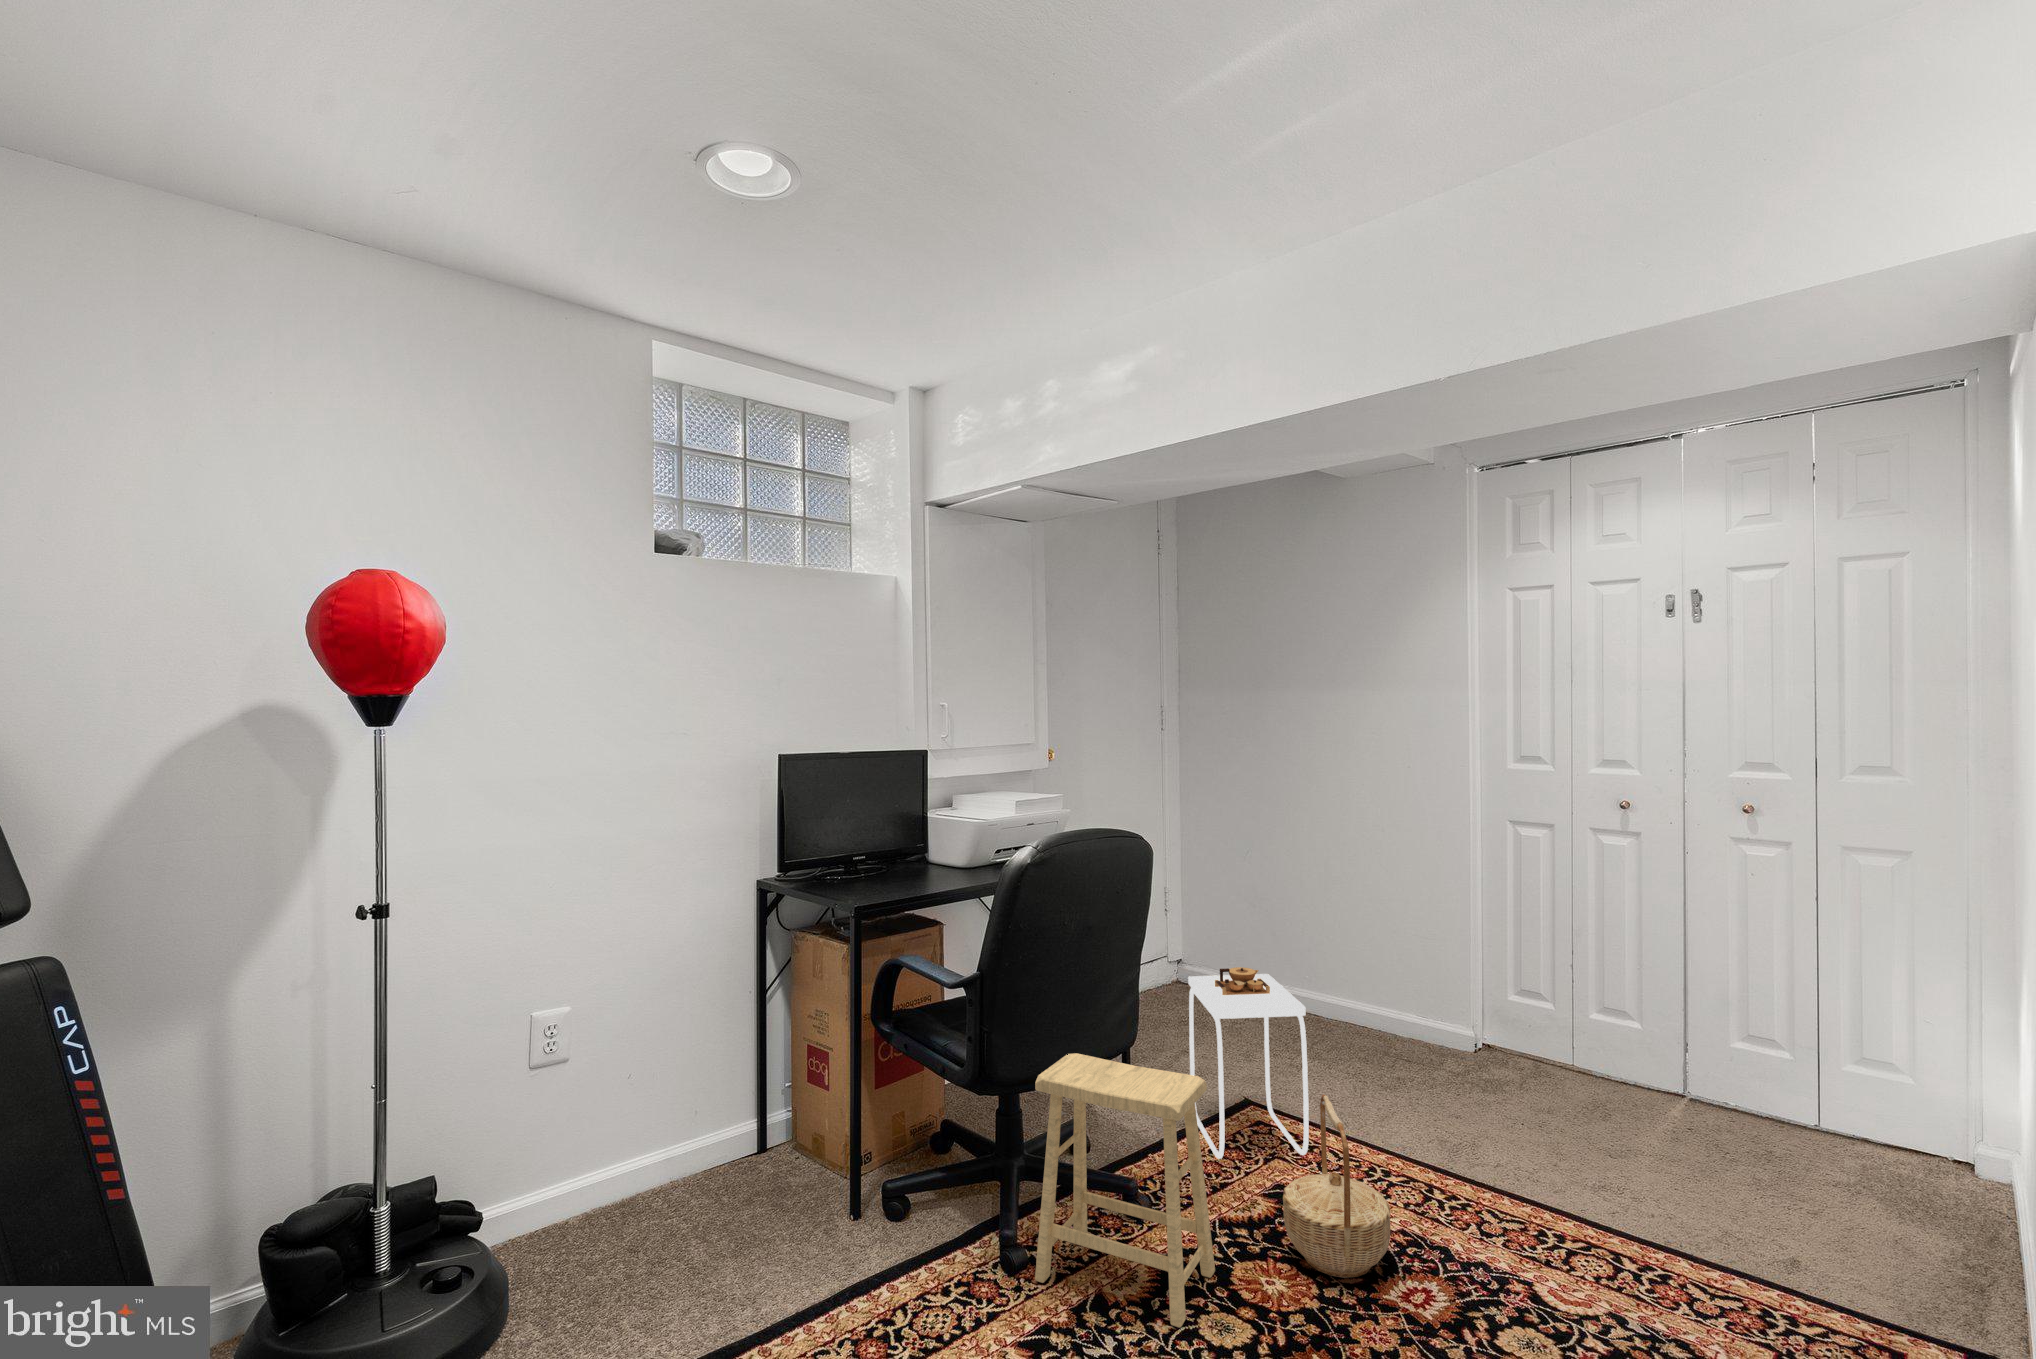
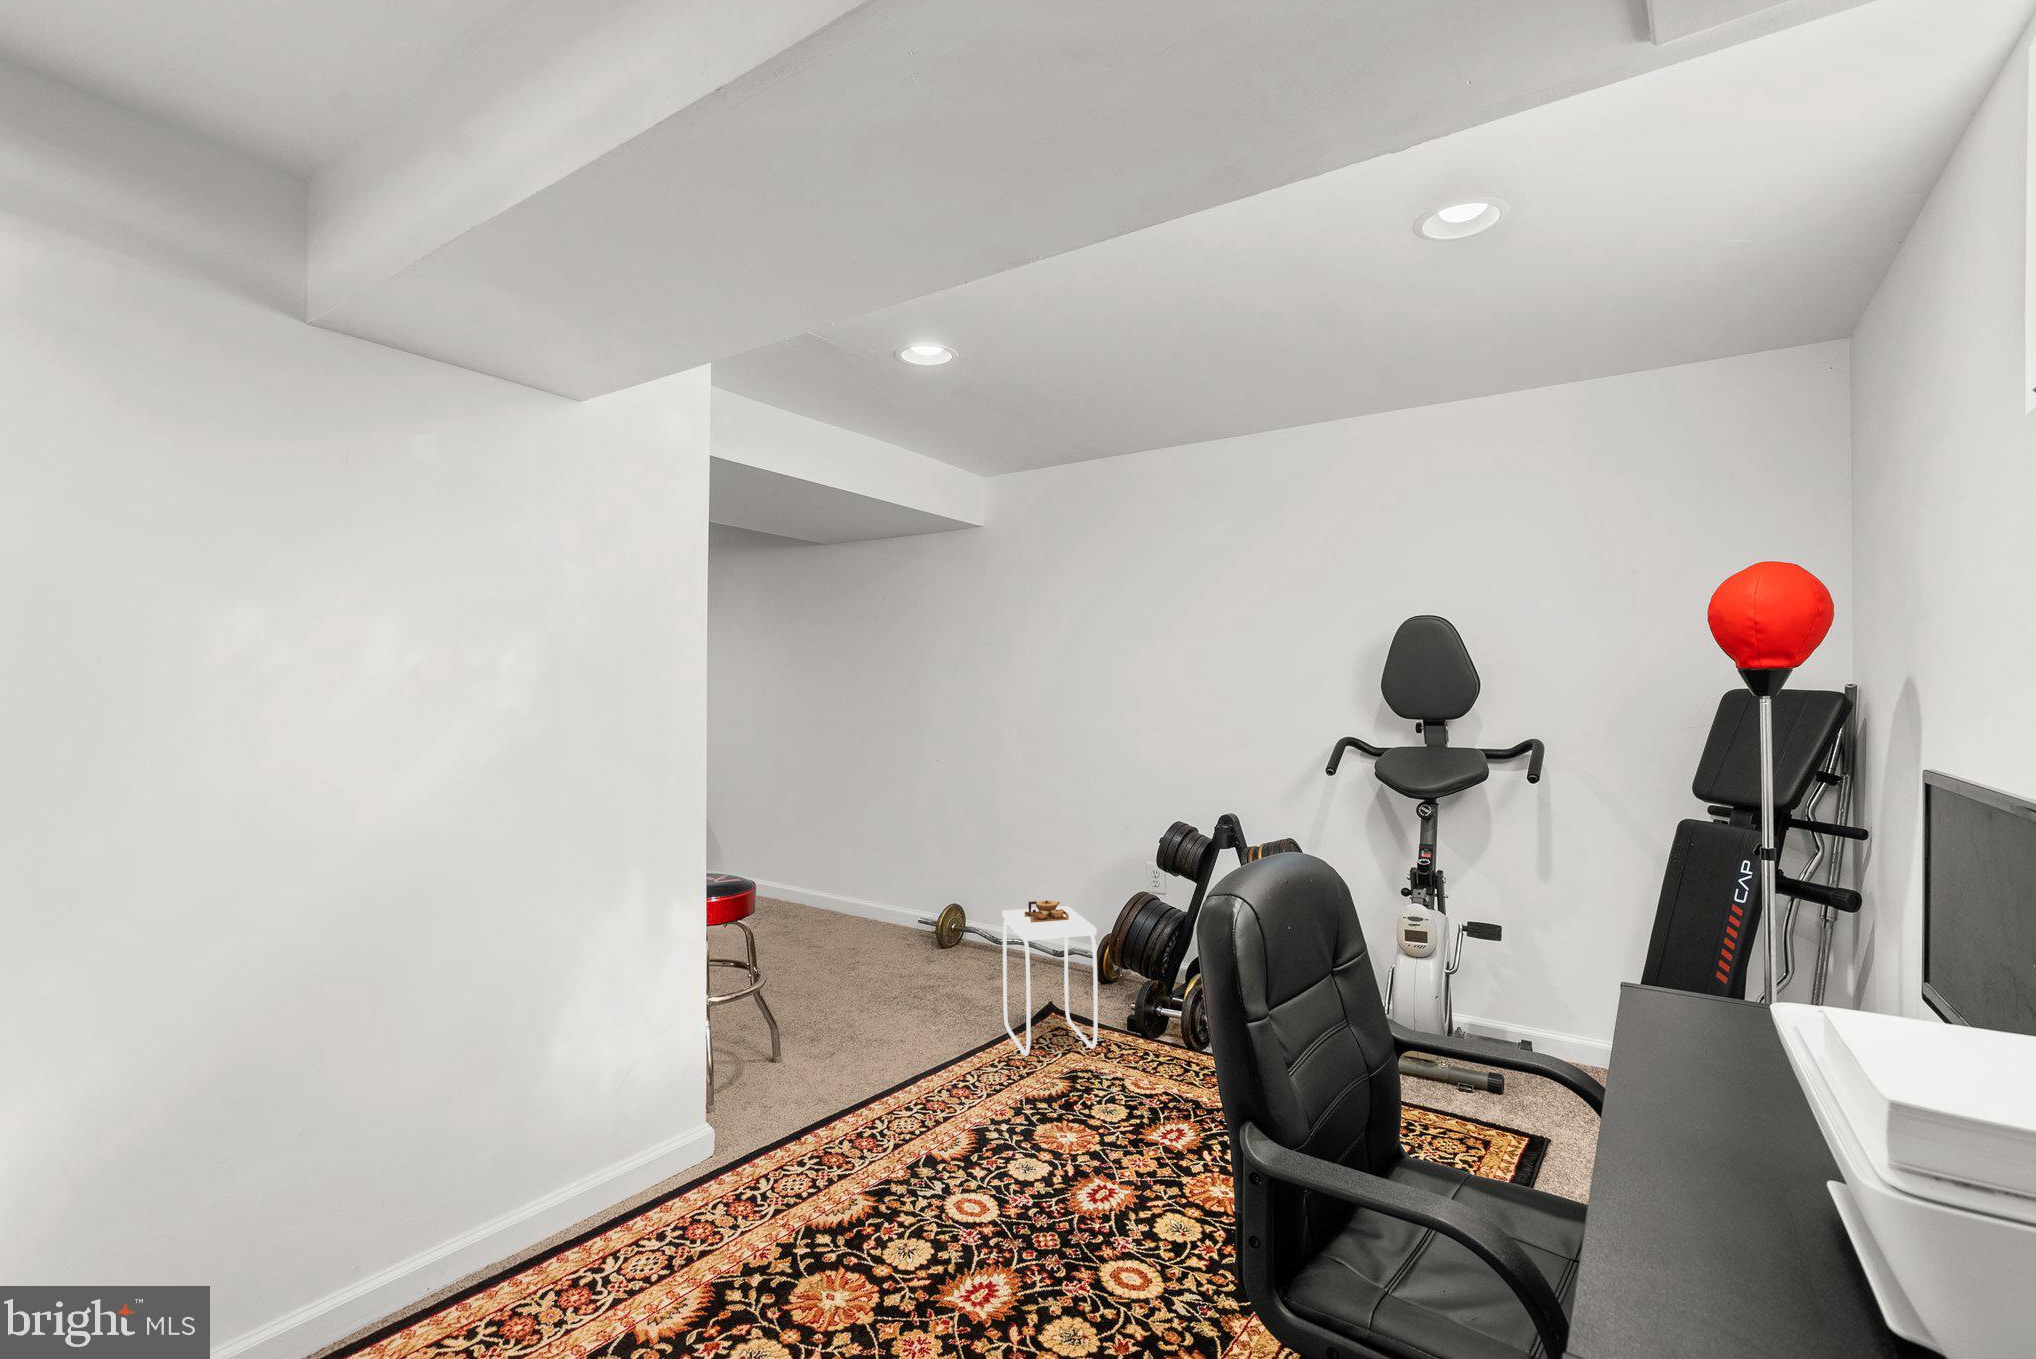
footstool: present [1035,1053,1215,1328] -> none [876,968,1021,1171]
basket: present [1283,1094,1390,1278] -> none [1075,991,1155,1127]

